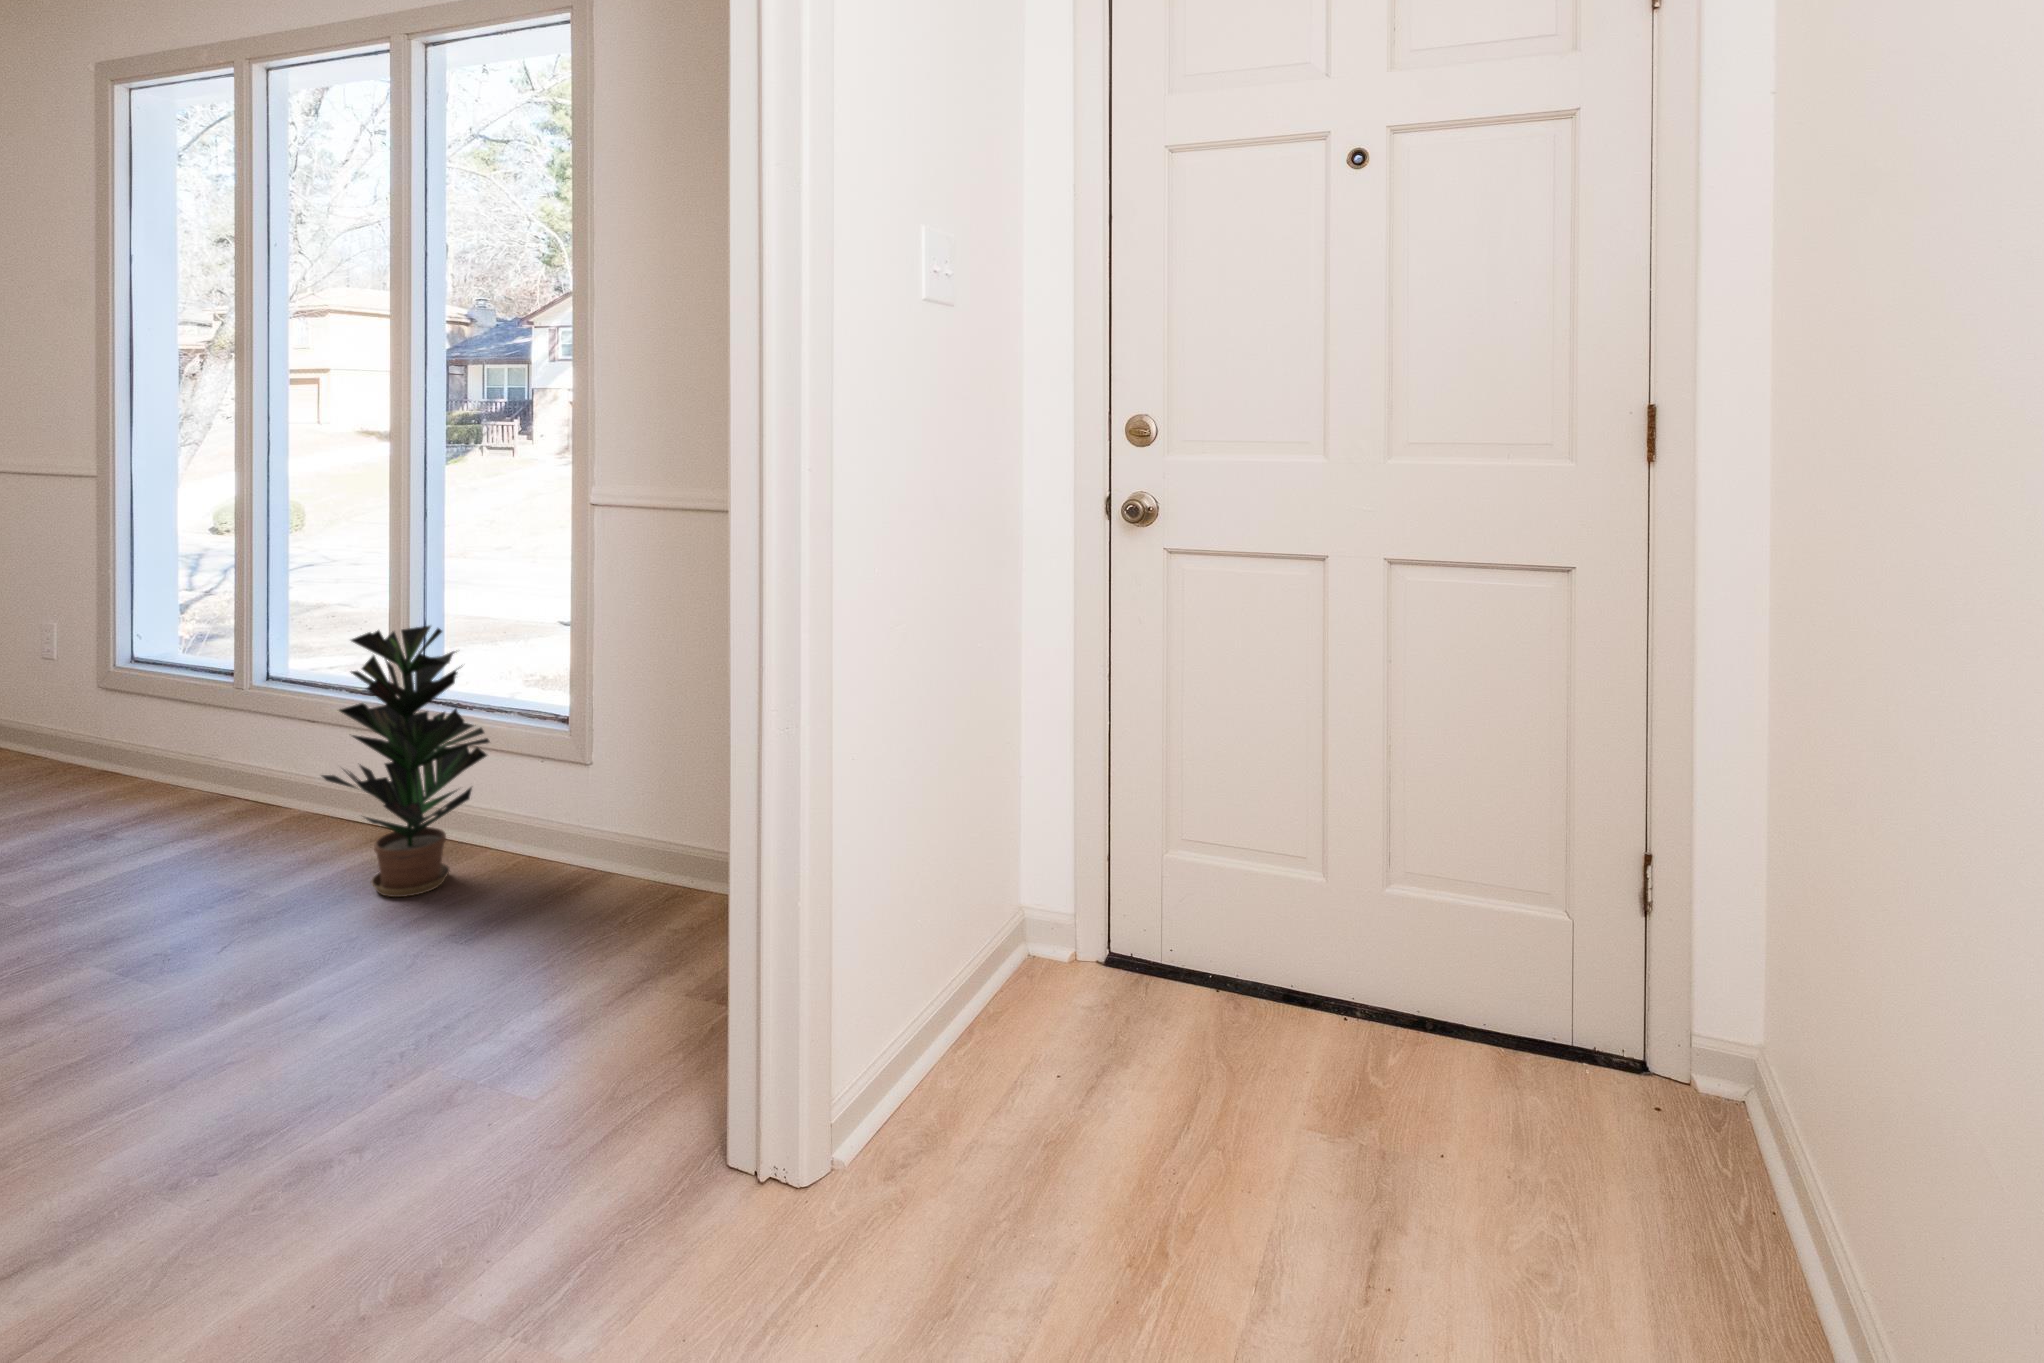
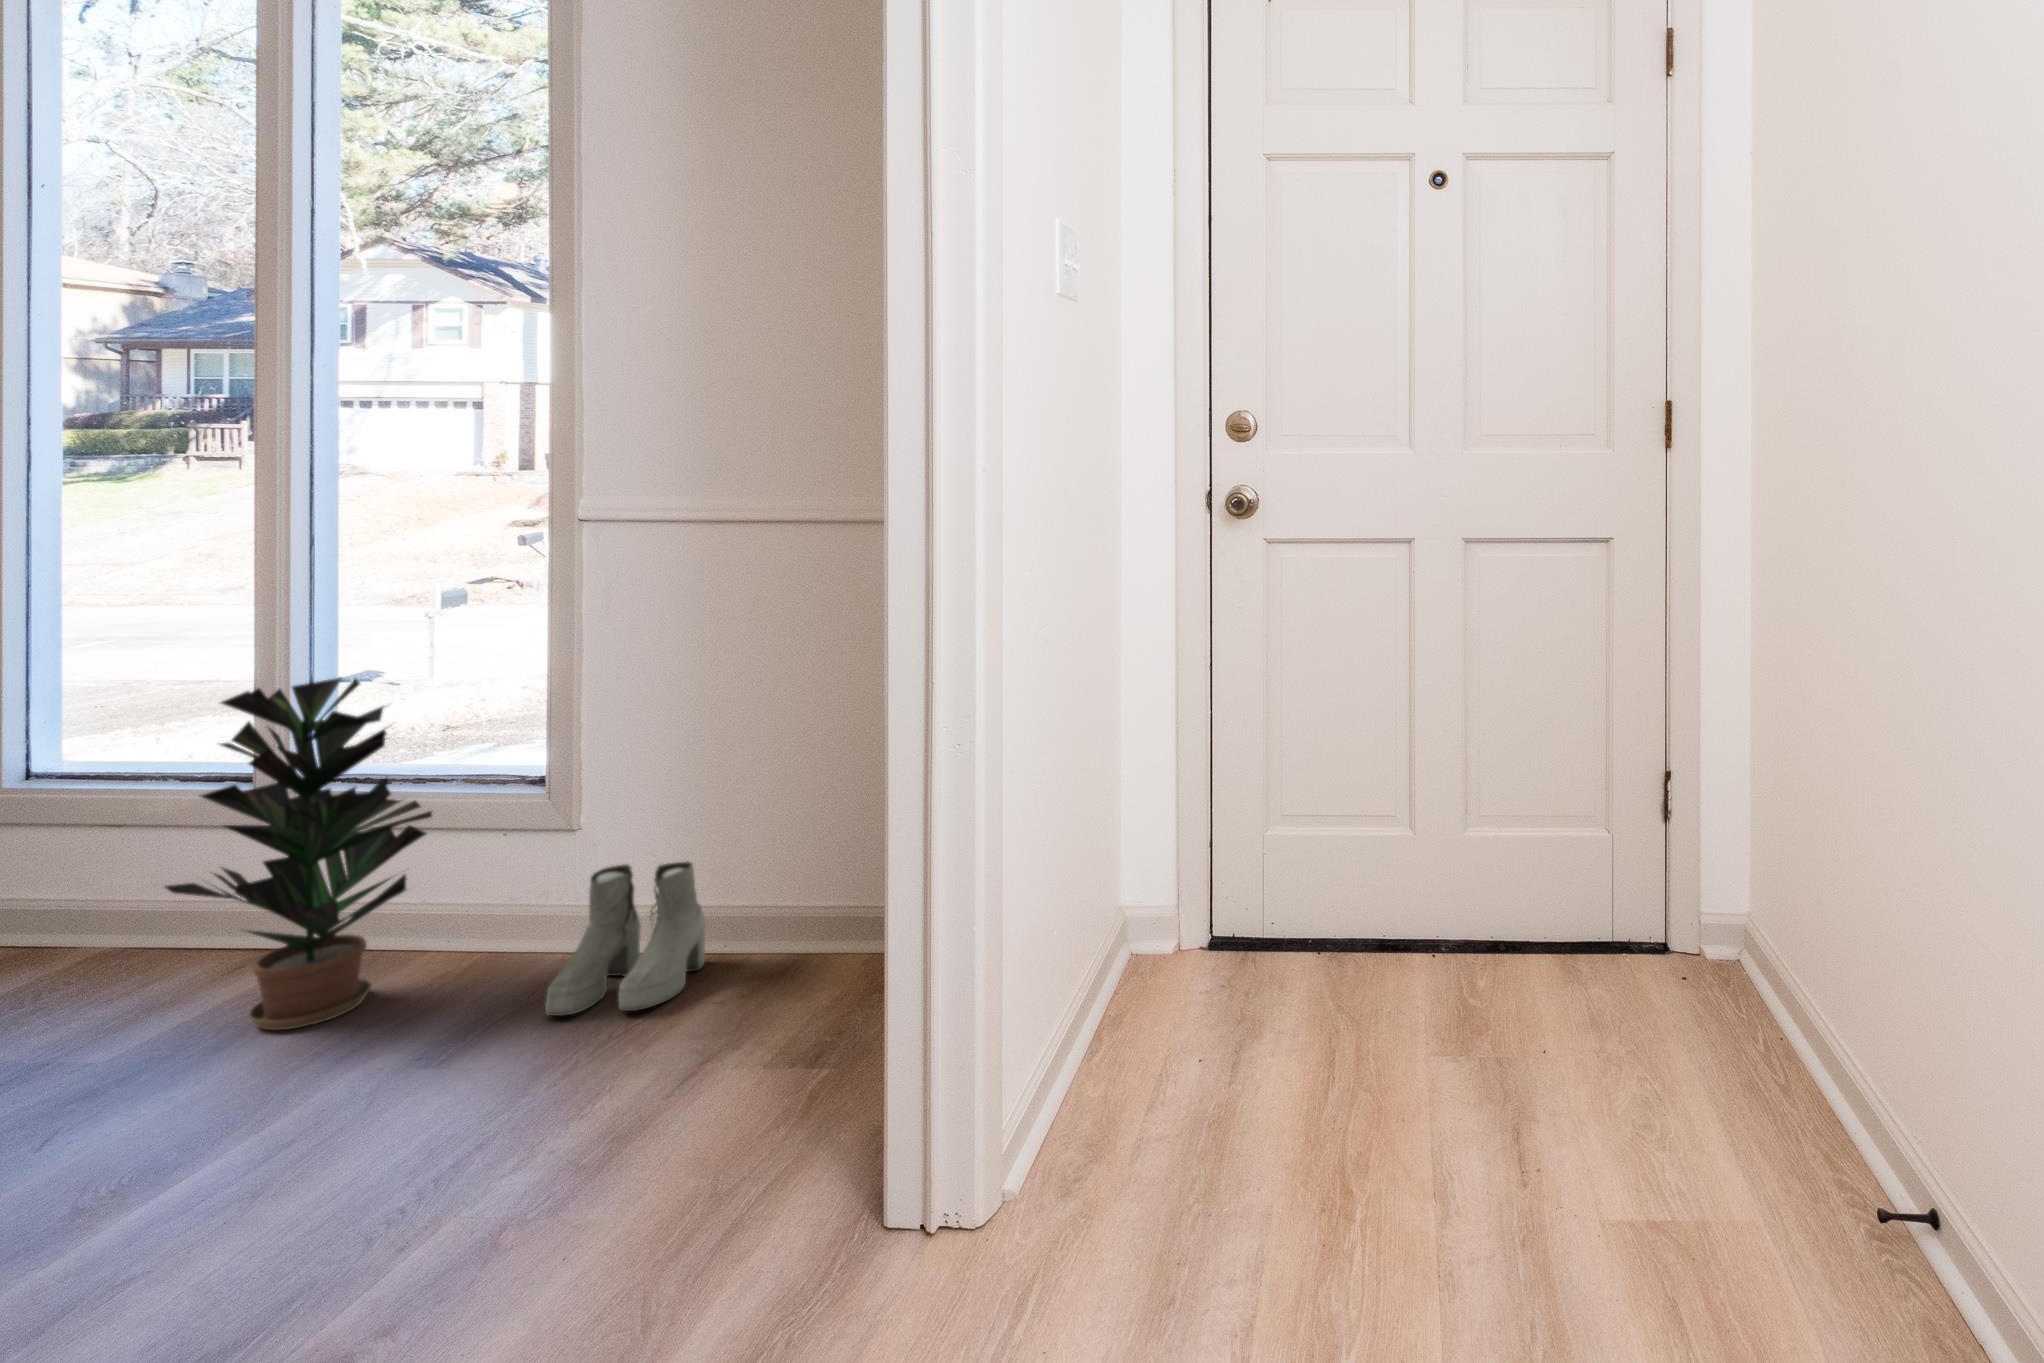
boots: none [552,801,676,929] -> present [545,862,706,1016]

